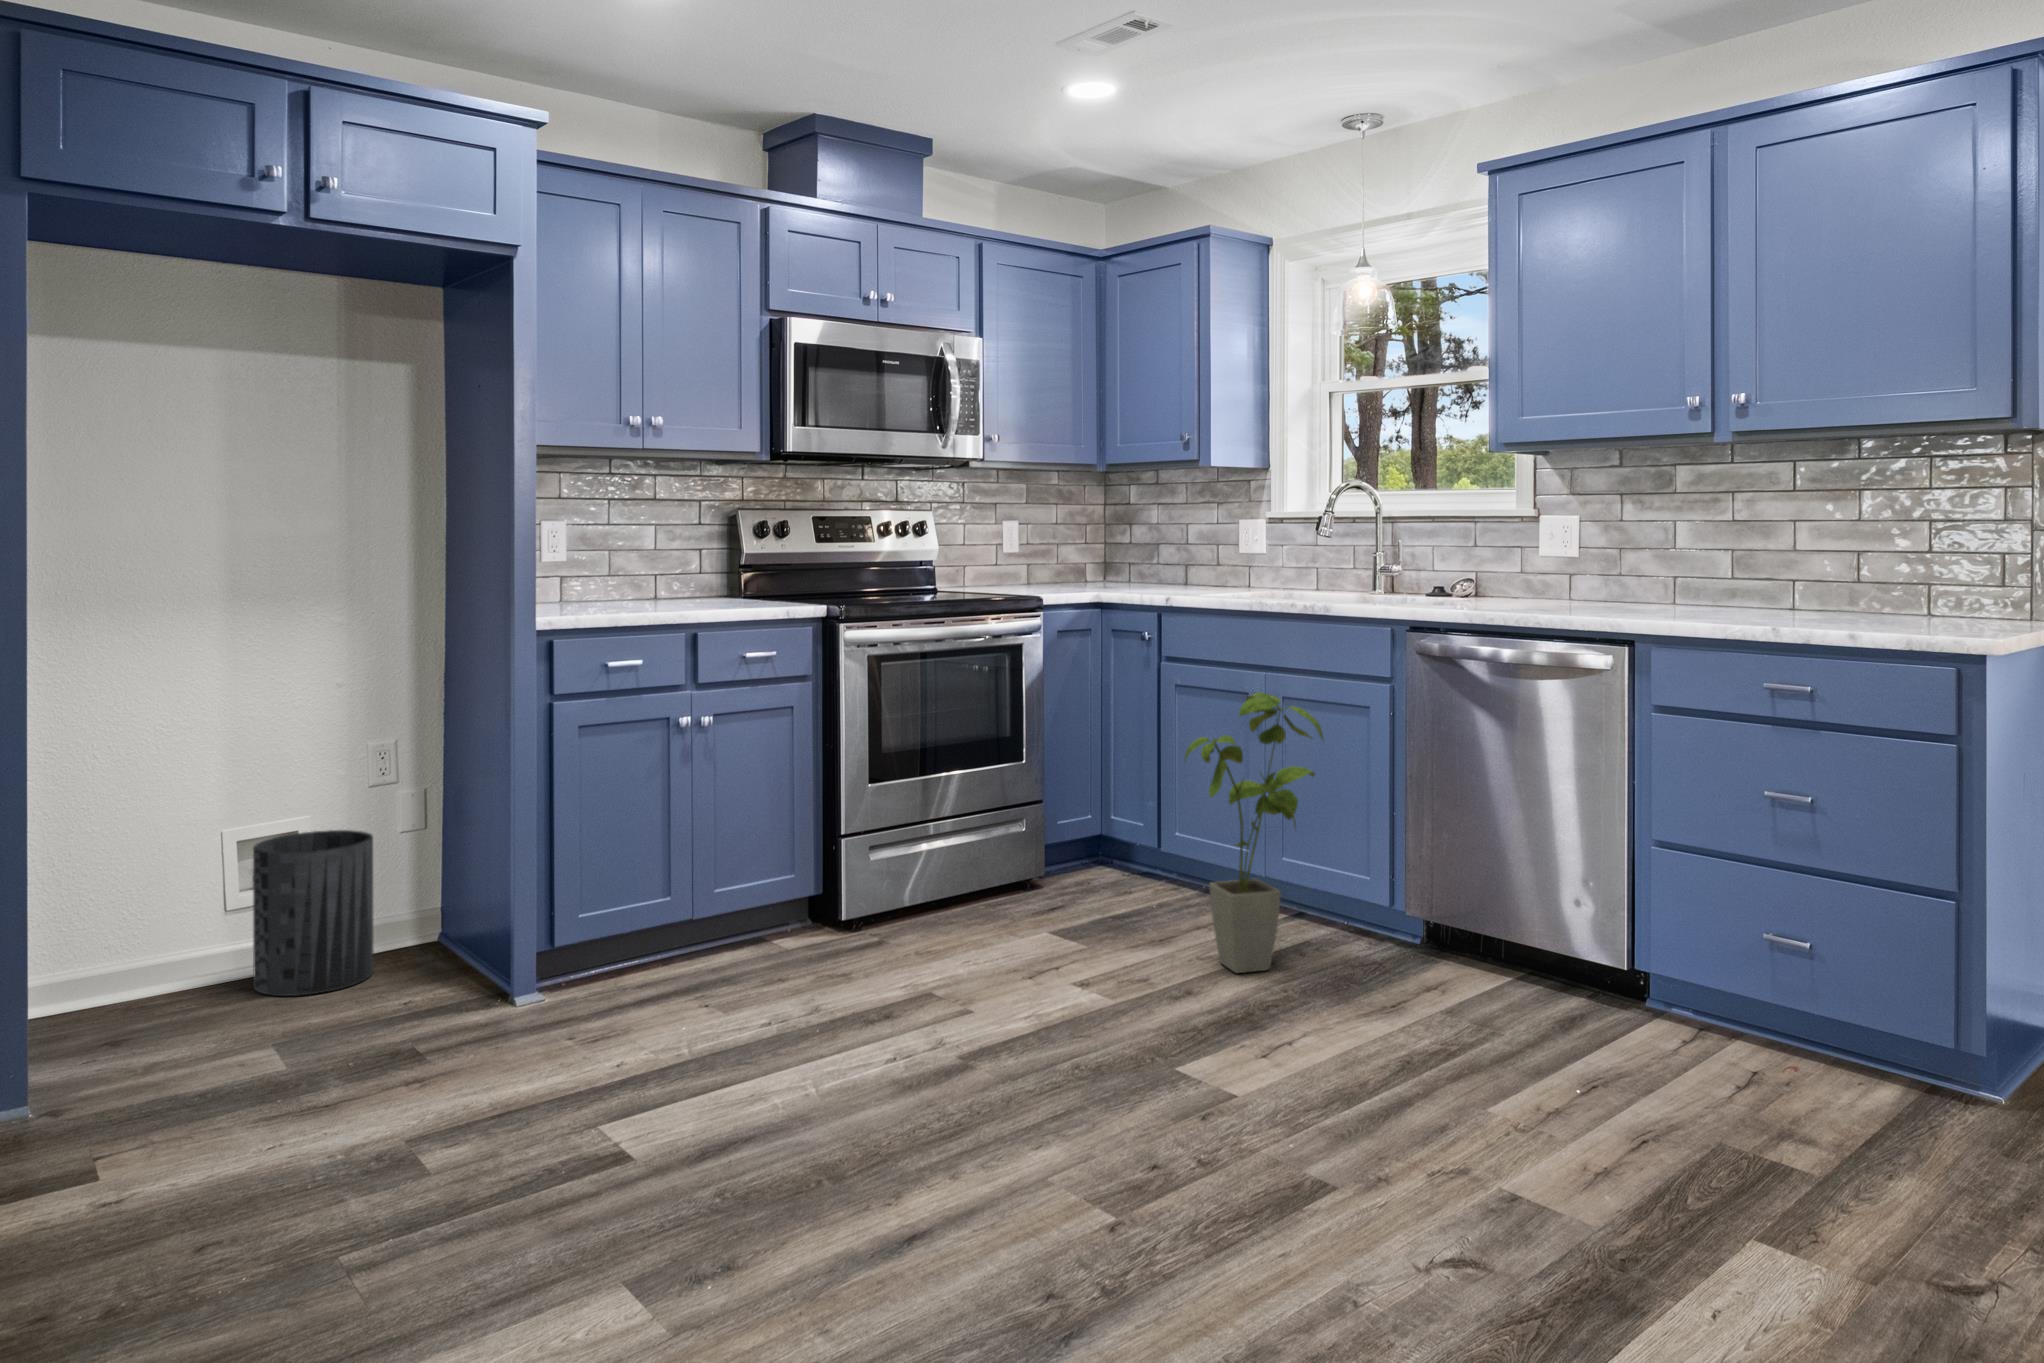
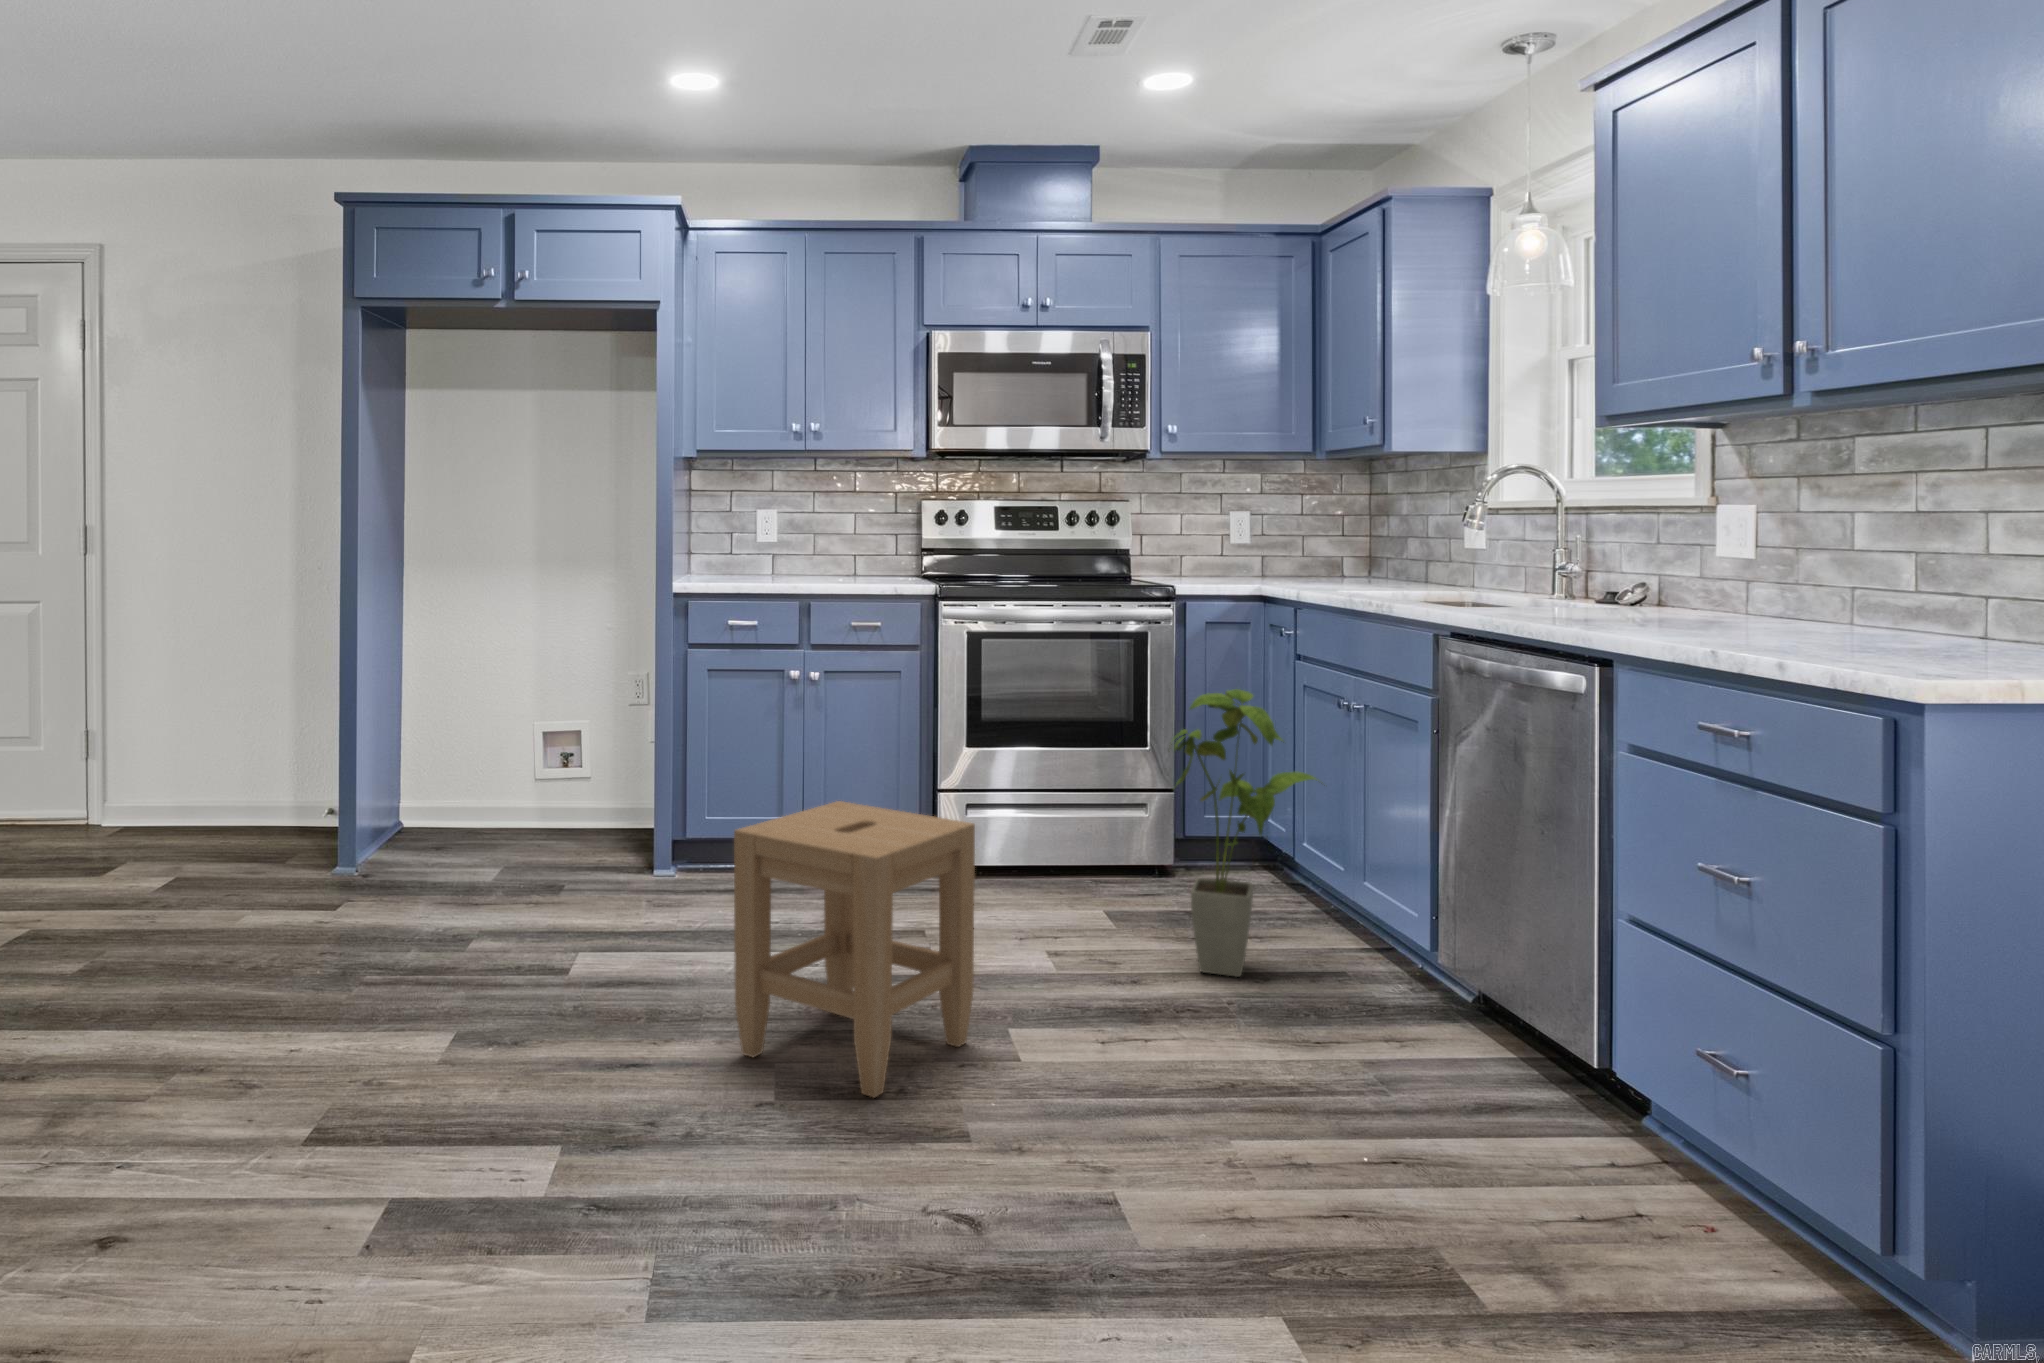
trash can: present [253,830,374,996] -> none [541,730,617,841]
stool: none [996,853,1205,1169] -> present [734,801,975,1097]

